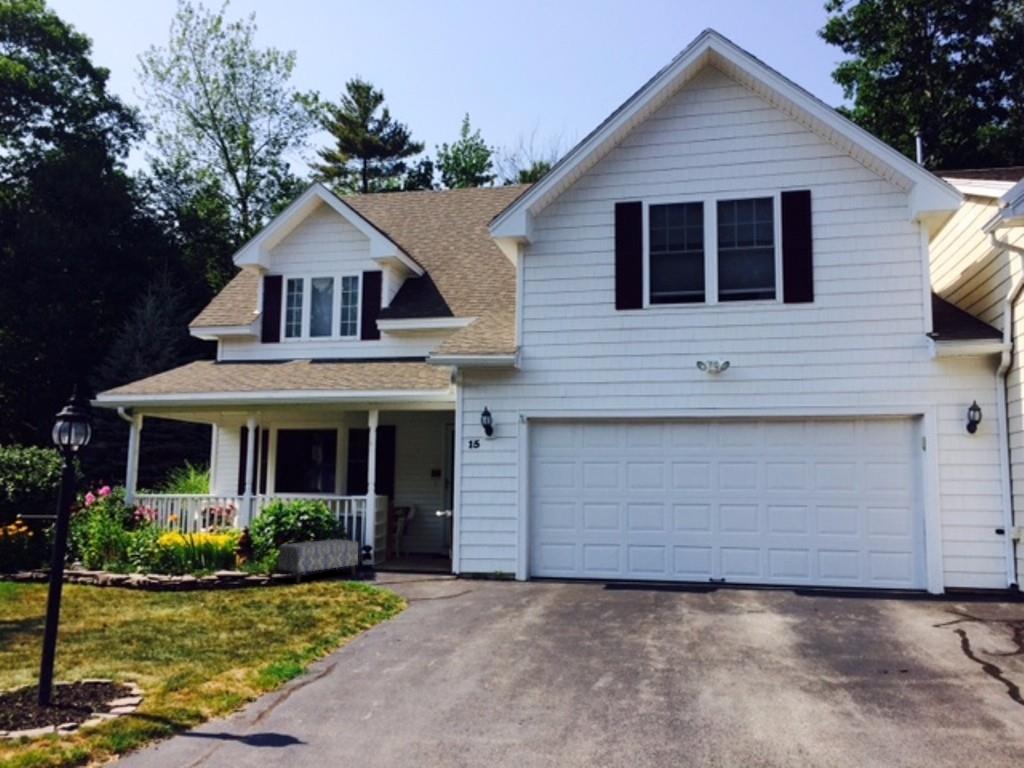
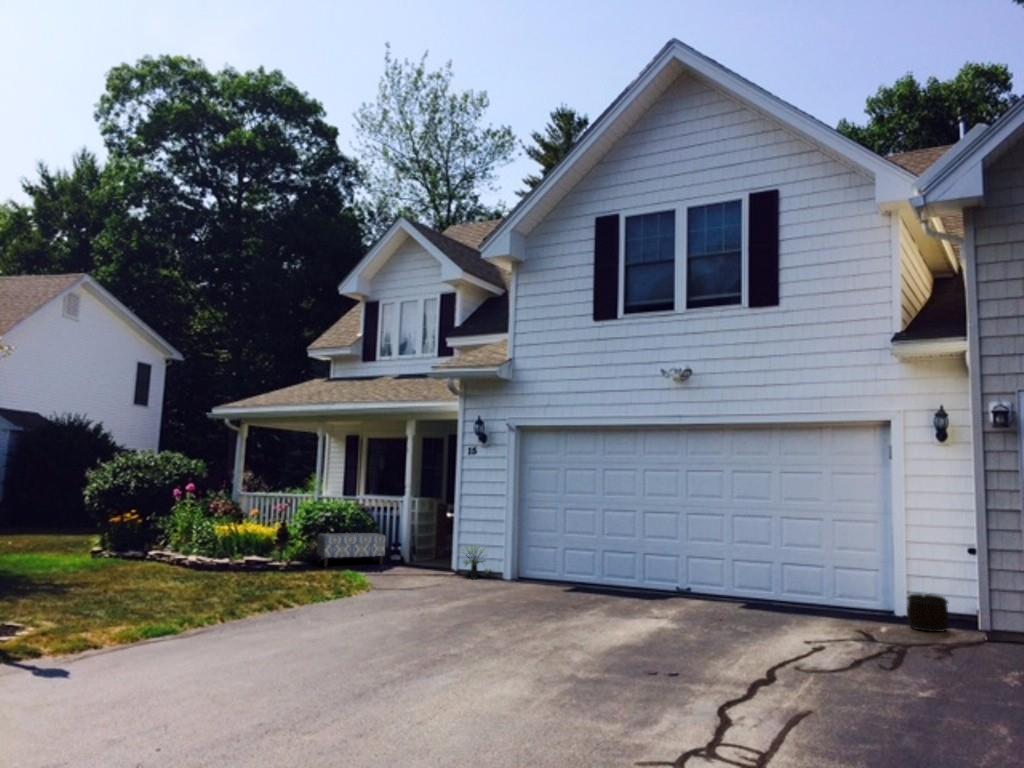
potted plant: none [473,546,508,584] -> present [460,544,487,579]
bucket: none [950,567,988,601] -> present [907,594,949,632]

